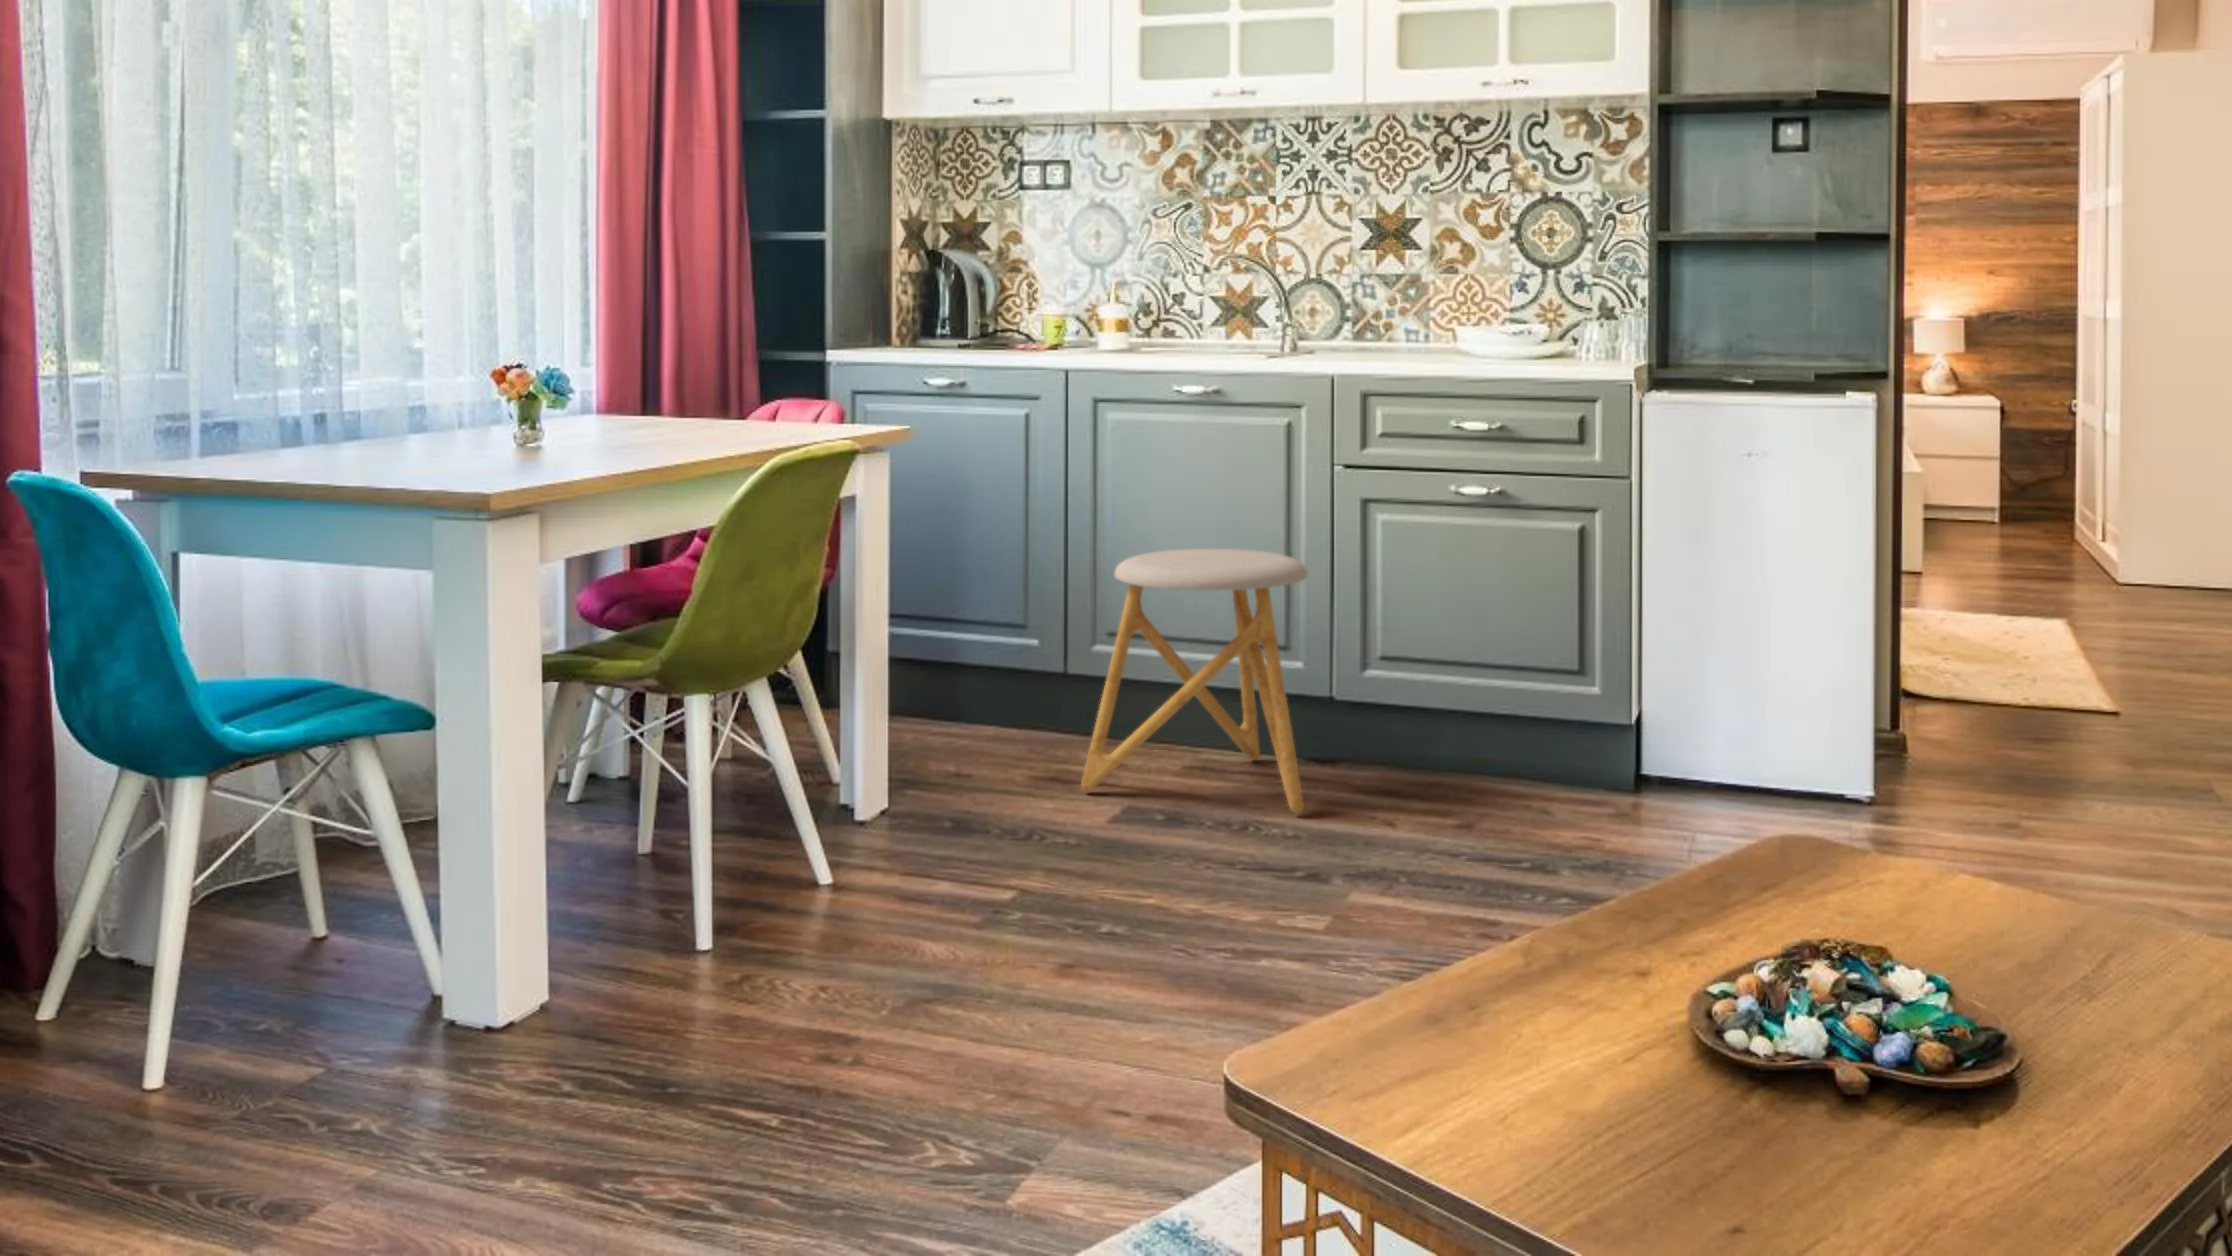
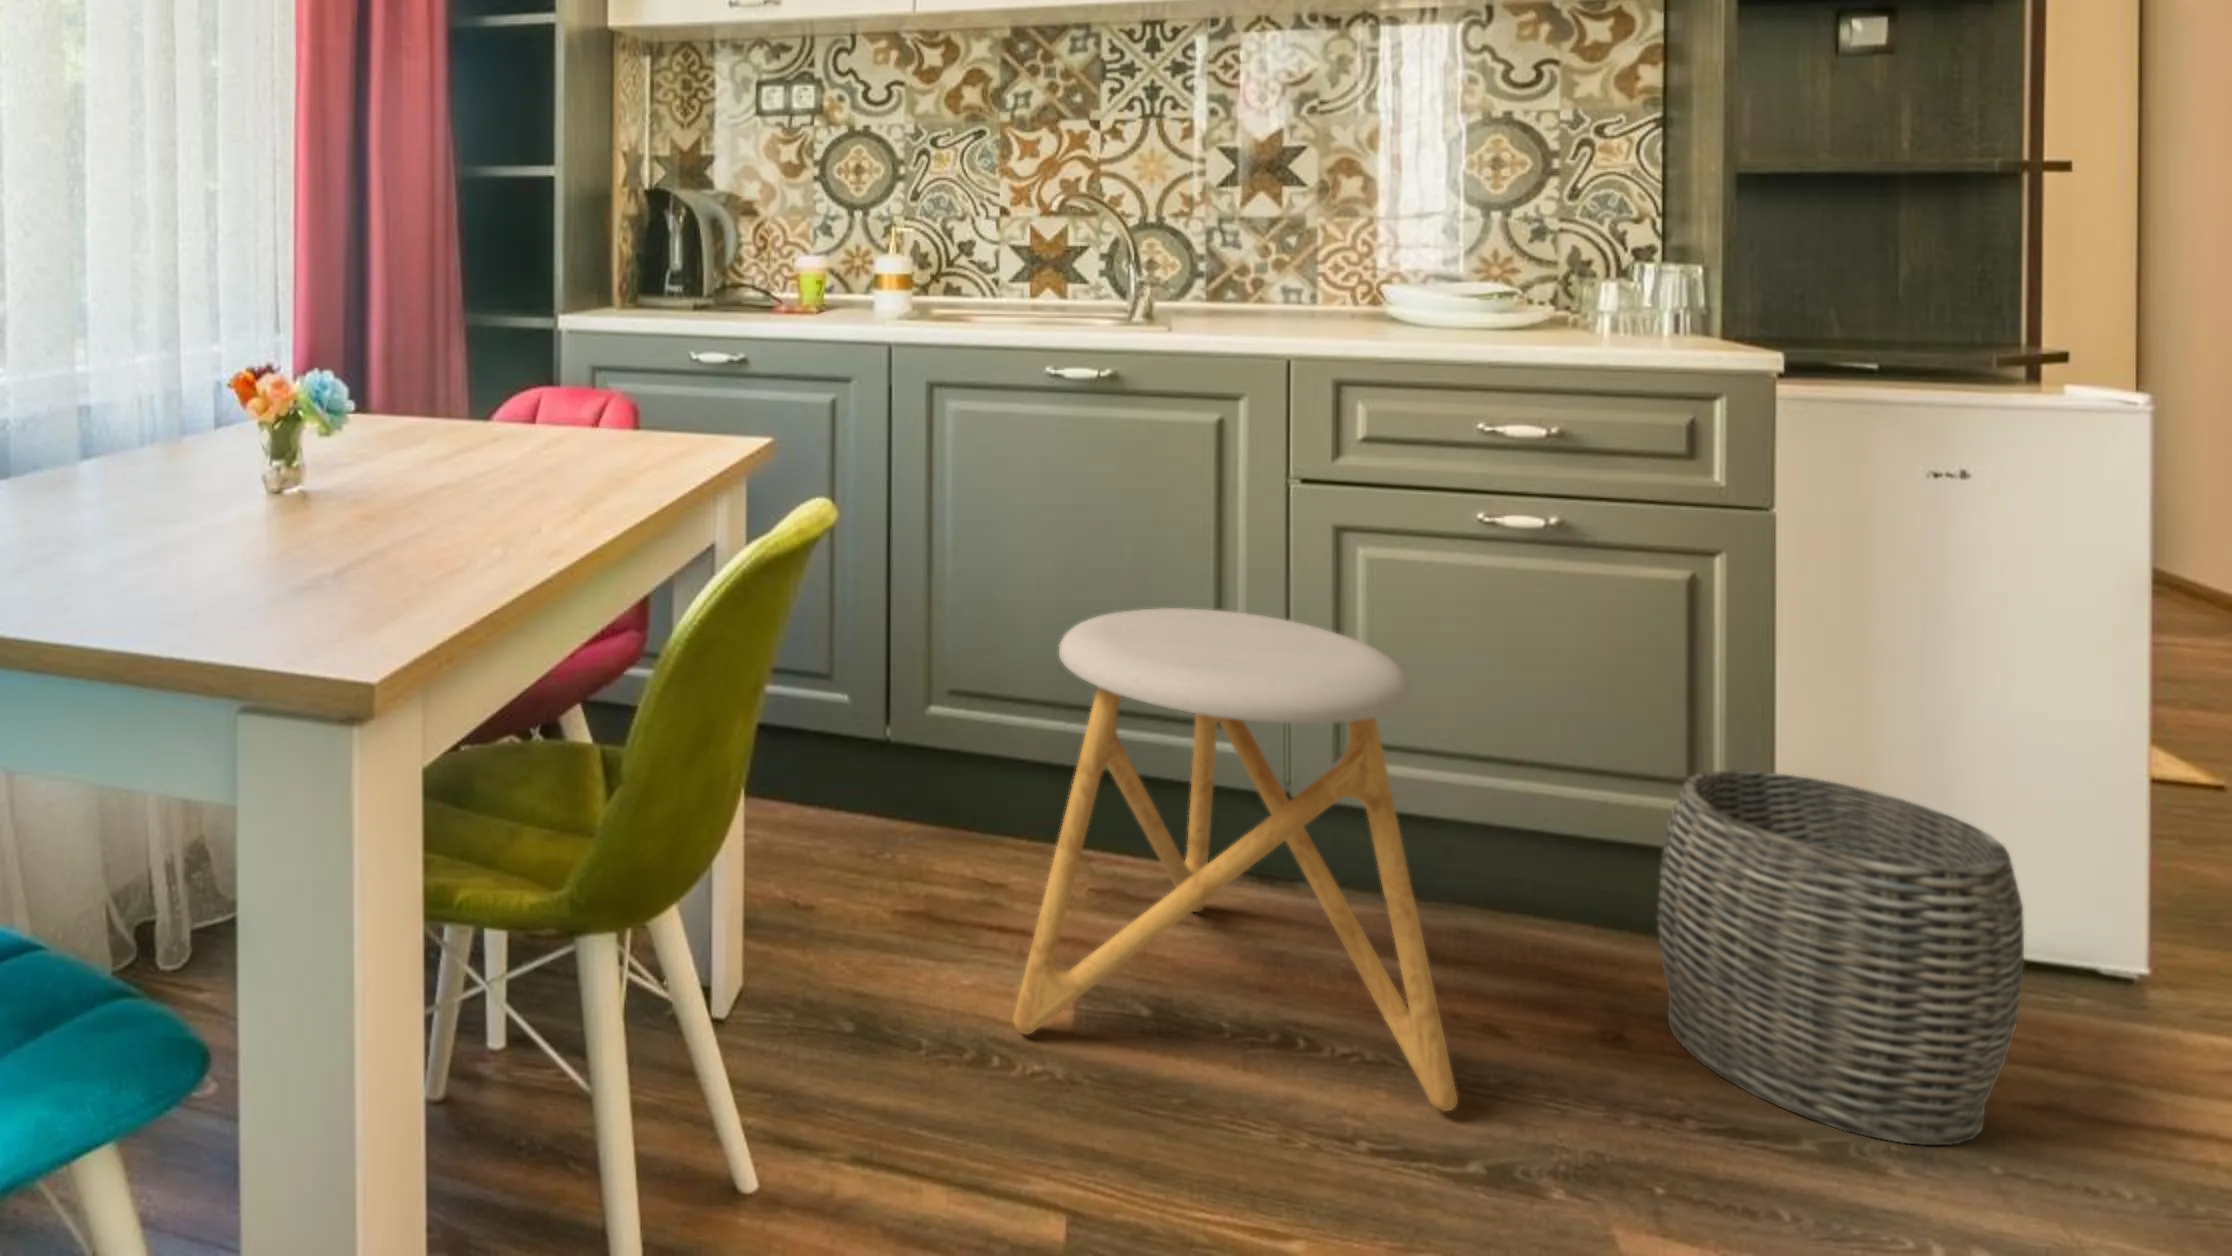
woven basket: none [1473,645,1631,828] -> present [1657,770,2024,1145]

